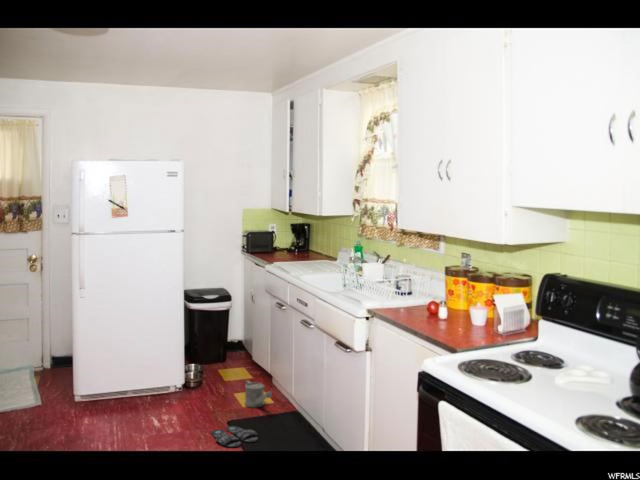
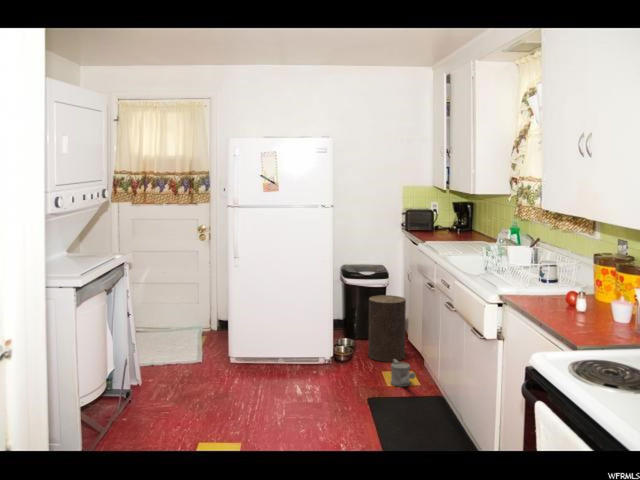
stool: none [216,316,254,384] -> present [368,295,406,362]
slippers: present [211,426,258,447] -> none [352,402,396,423]

